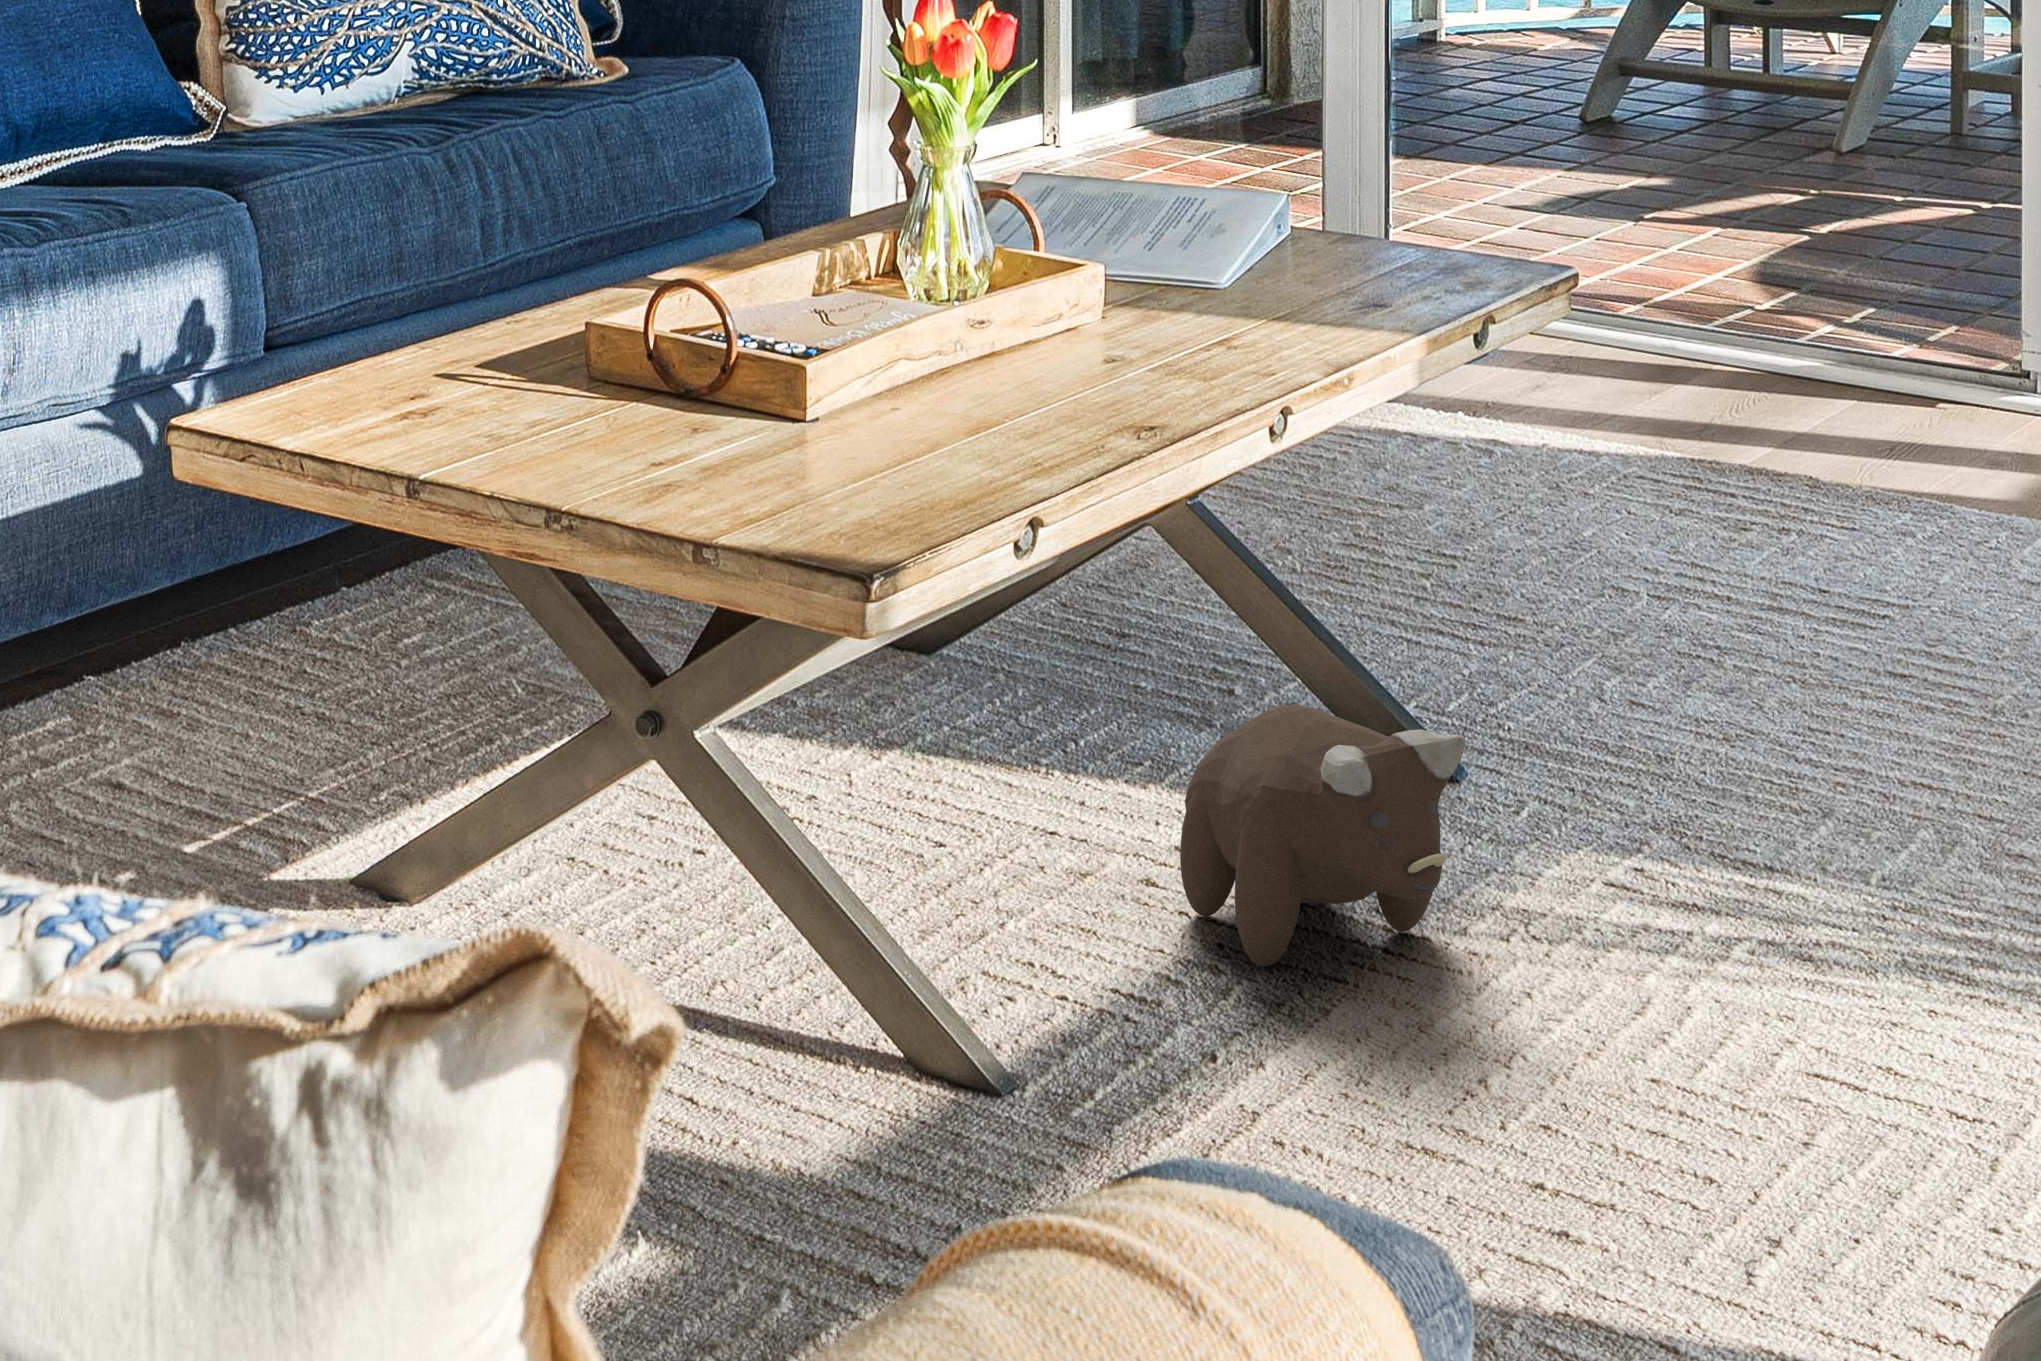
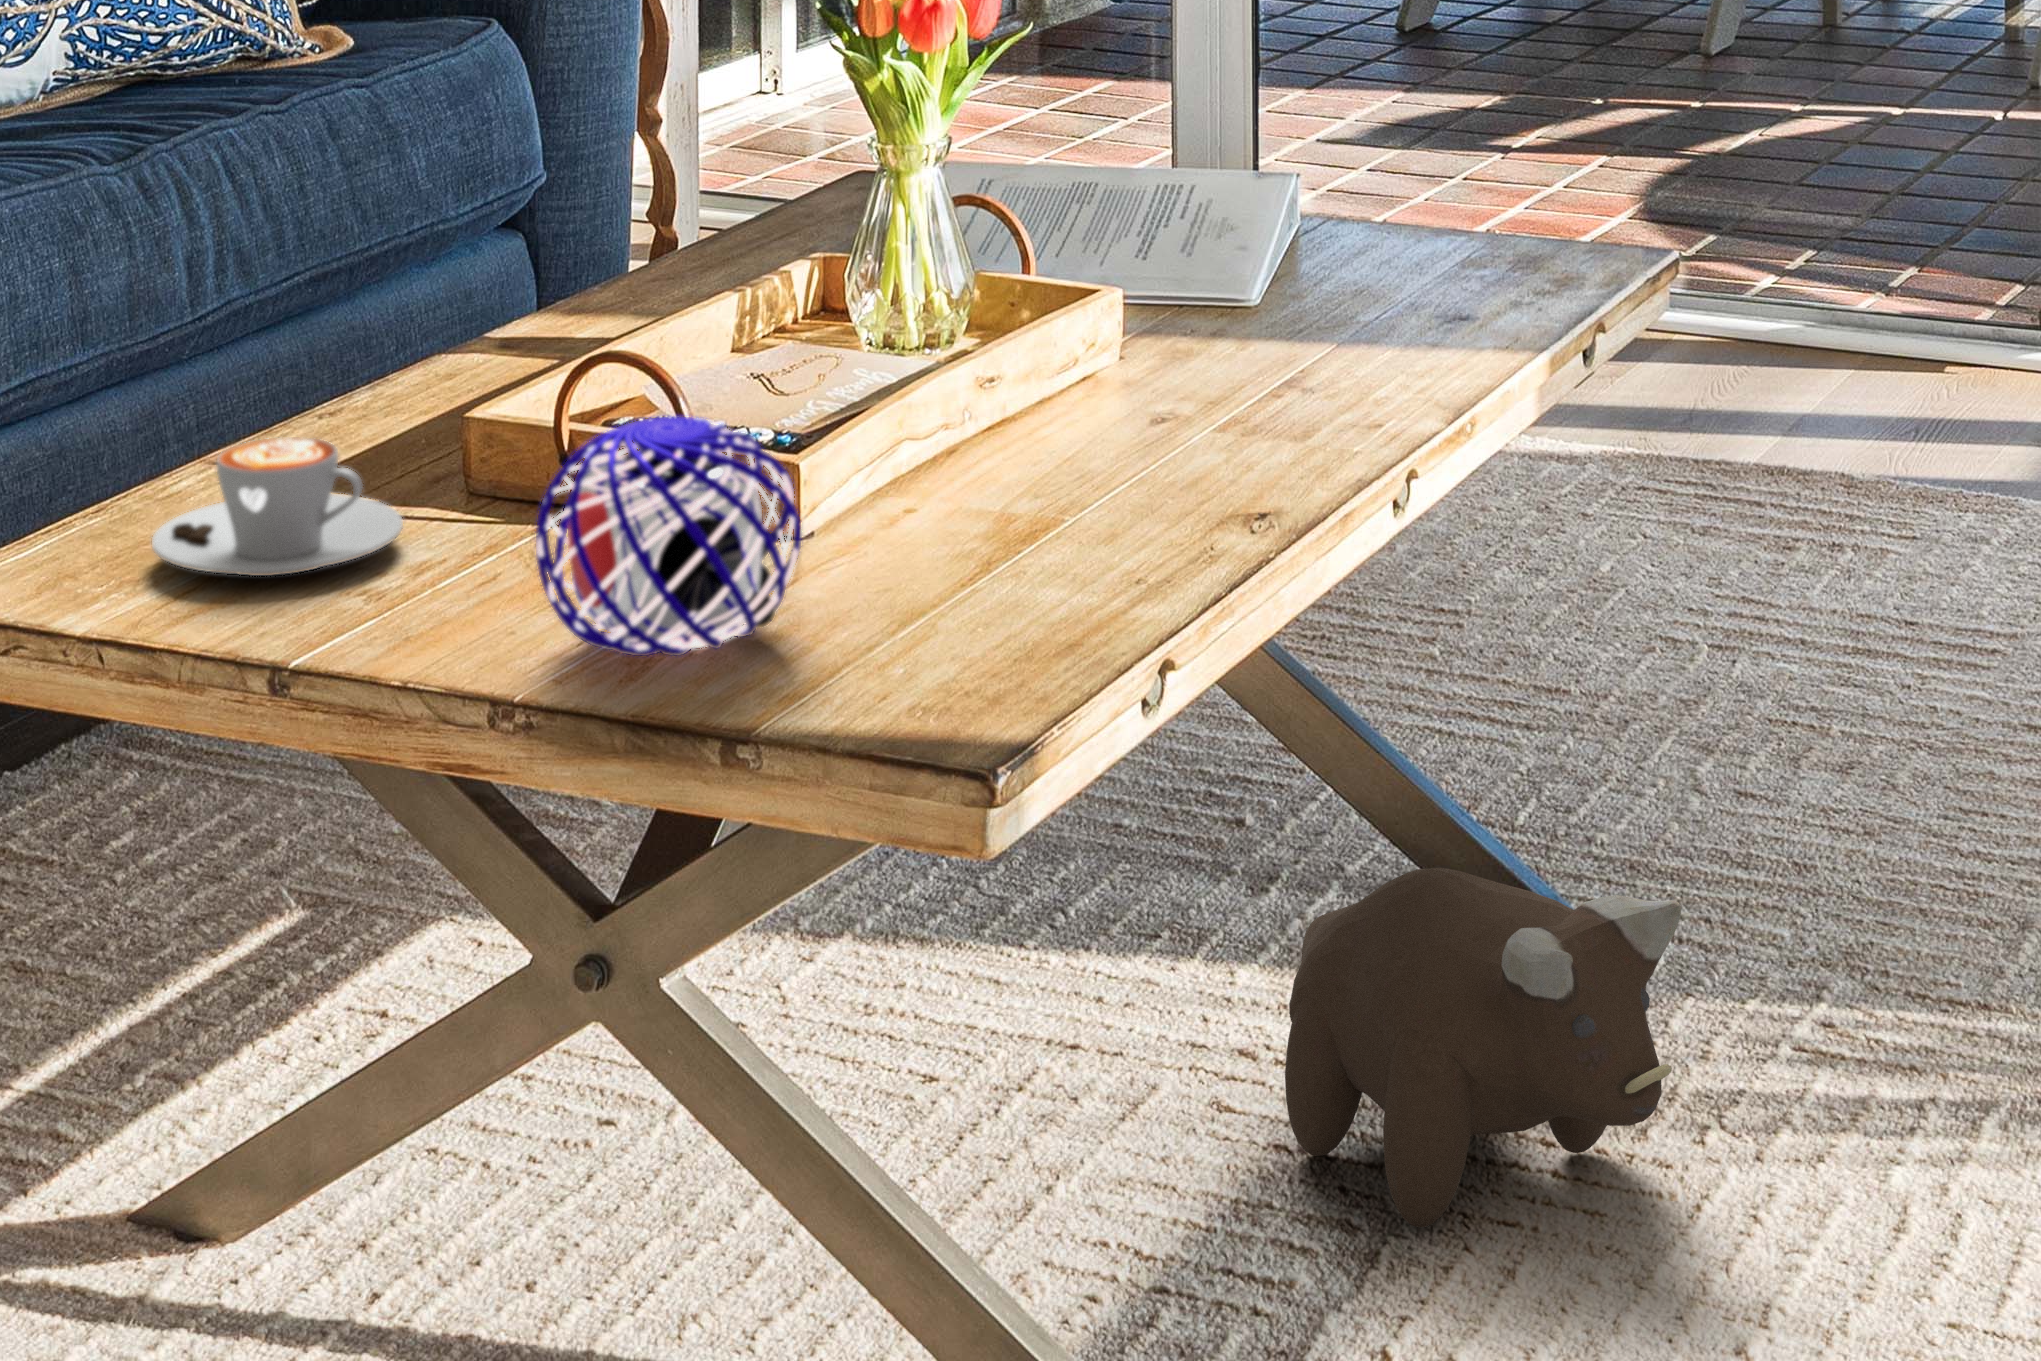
decorative orb: none [591,308,777,474] -> present [536,417,802,656]
coffee cup: none [357,321,533,414] -> present [152,437,403,576]

